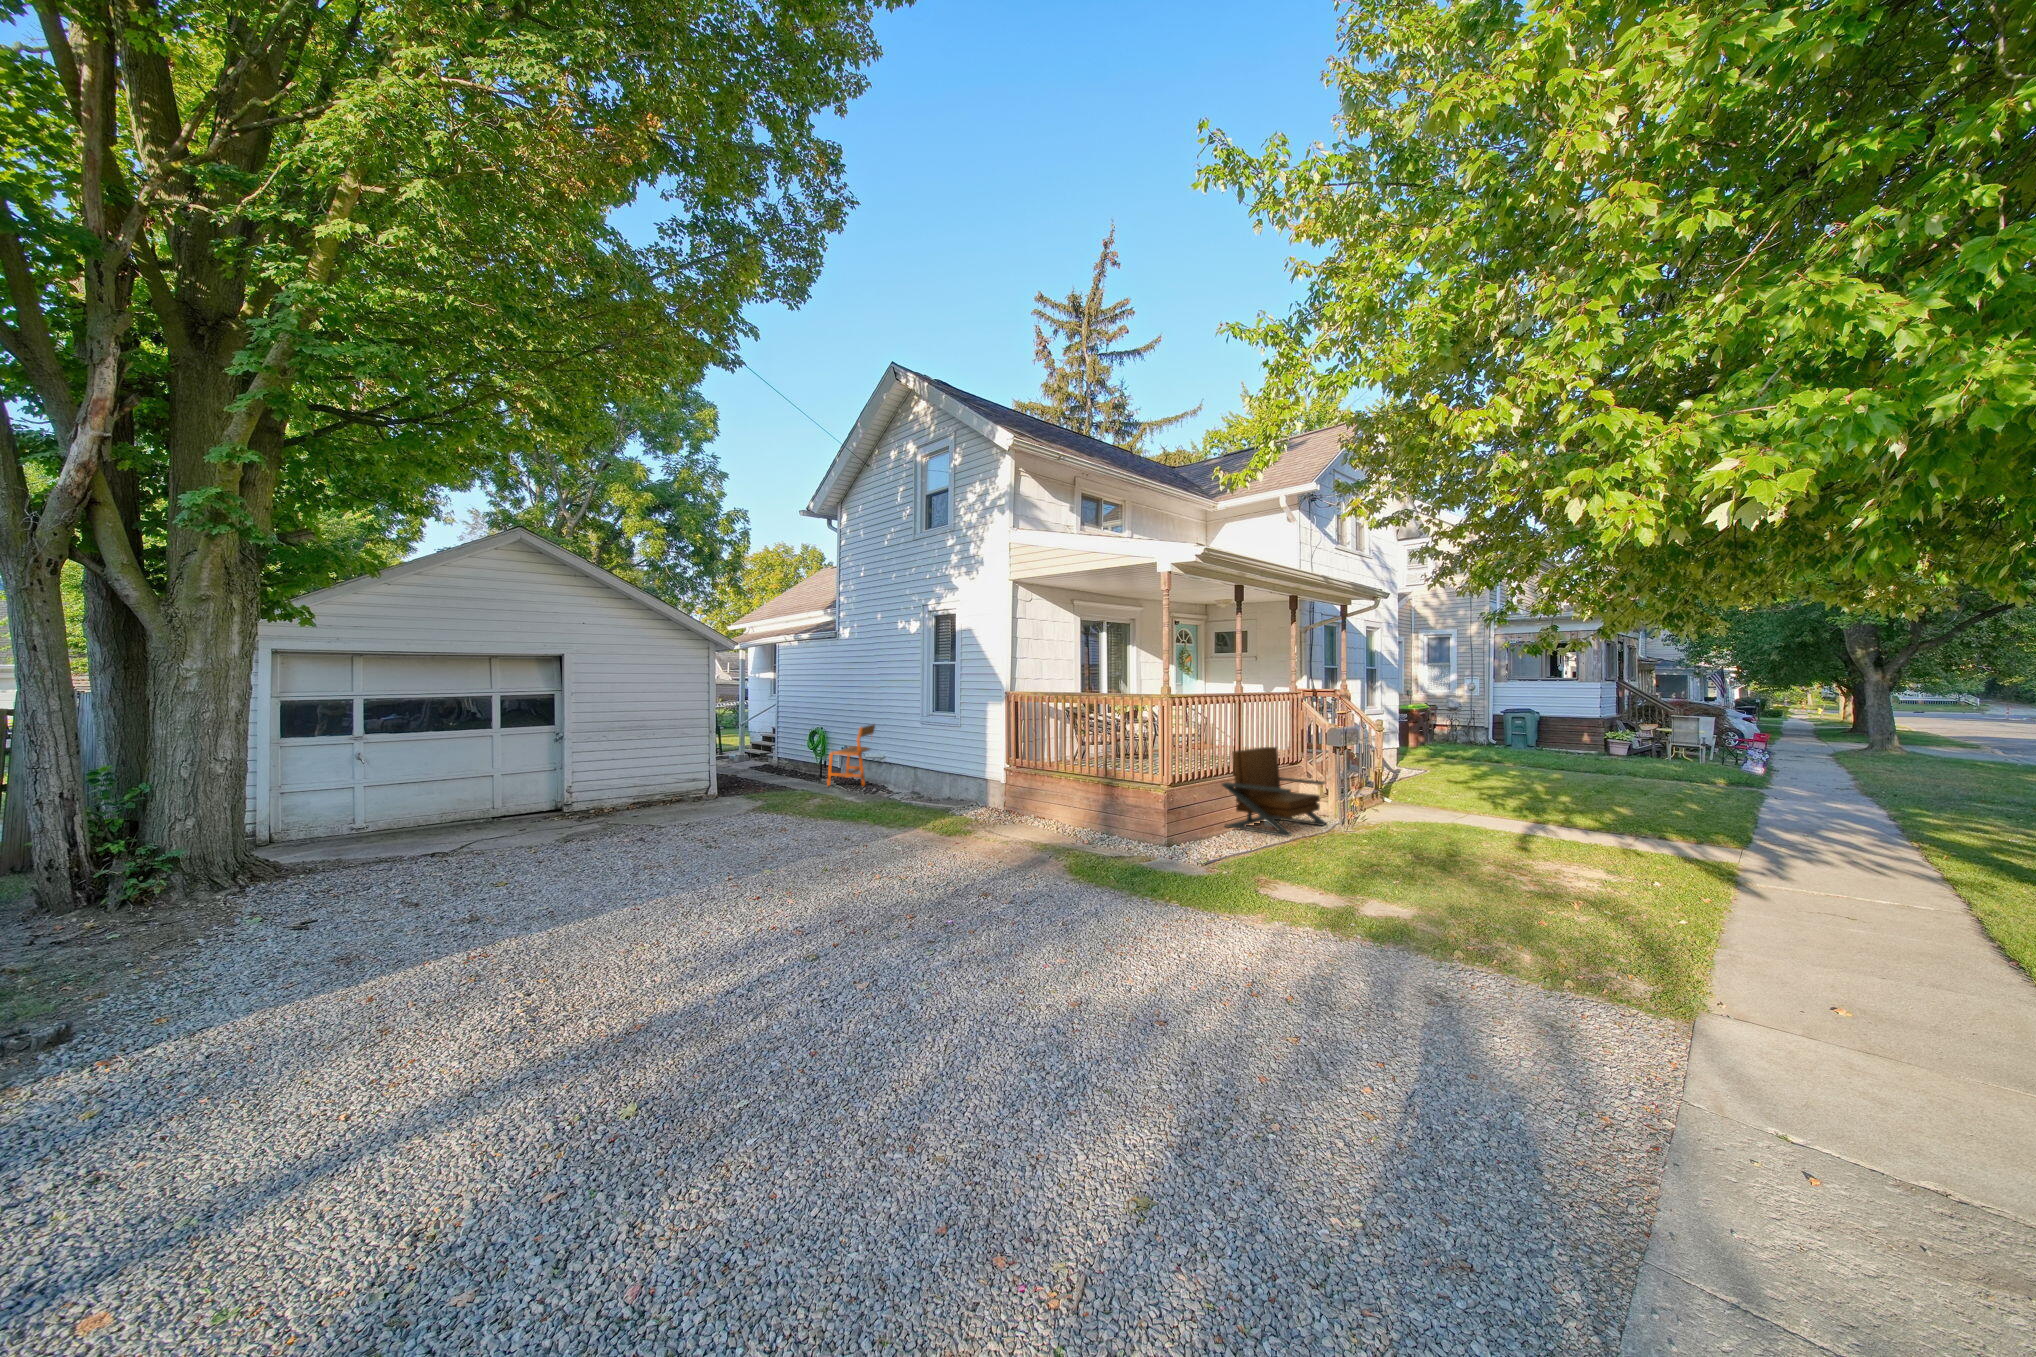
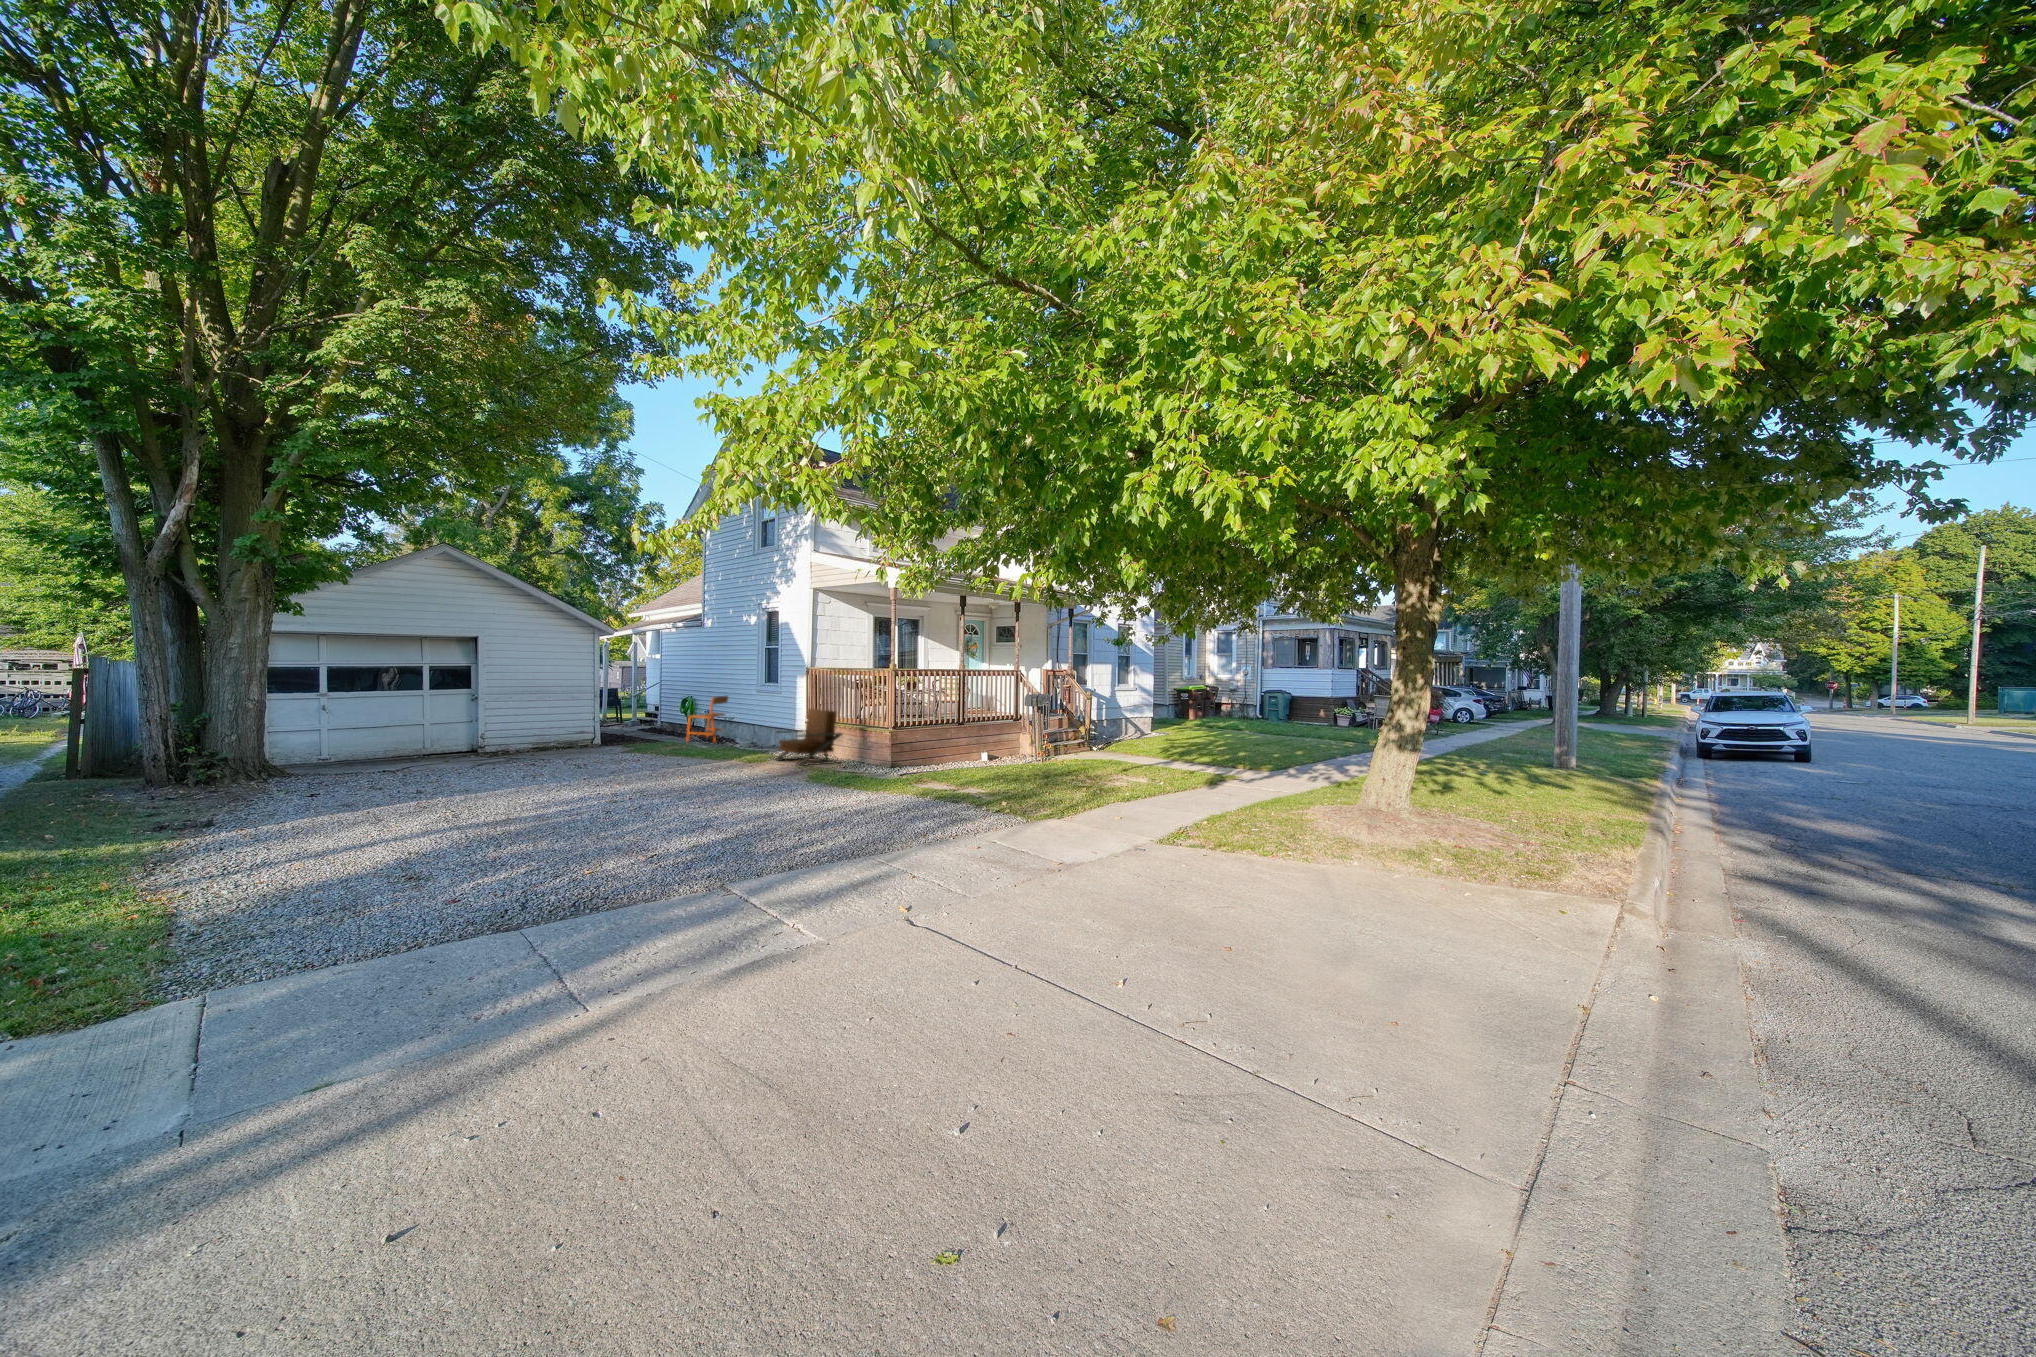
lounge chair: present [1222,747,1326,836] -> present [776,709,842,766]

